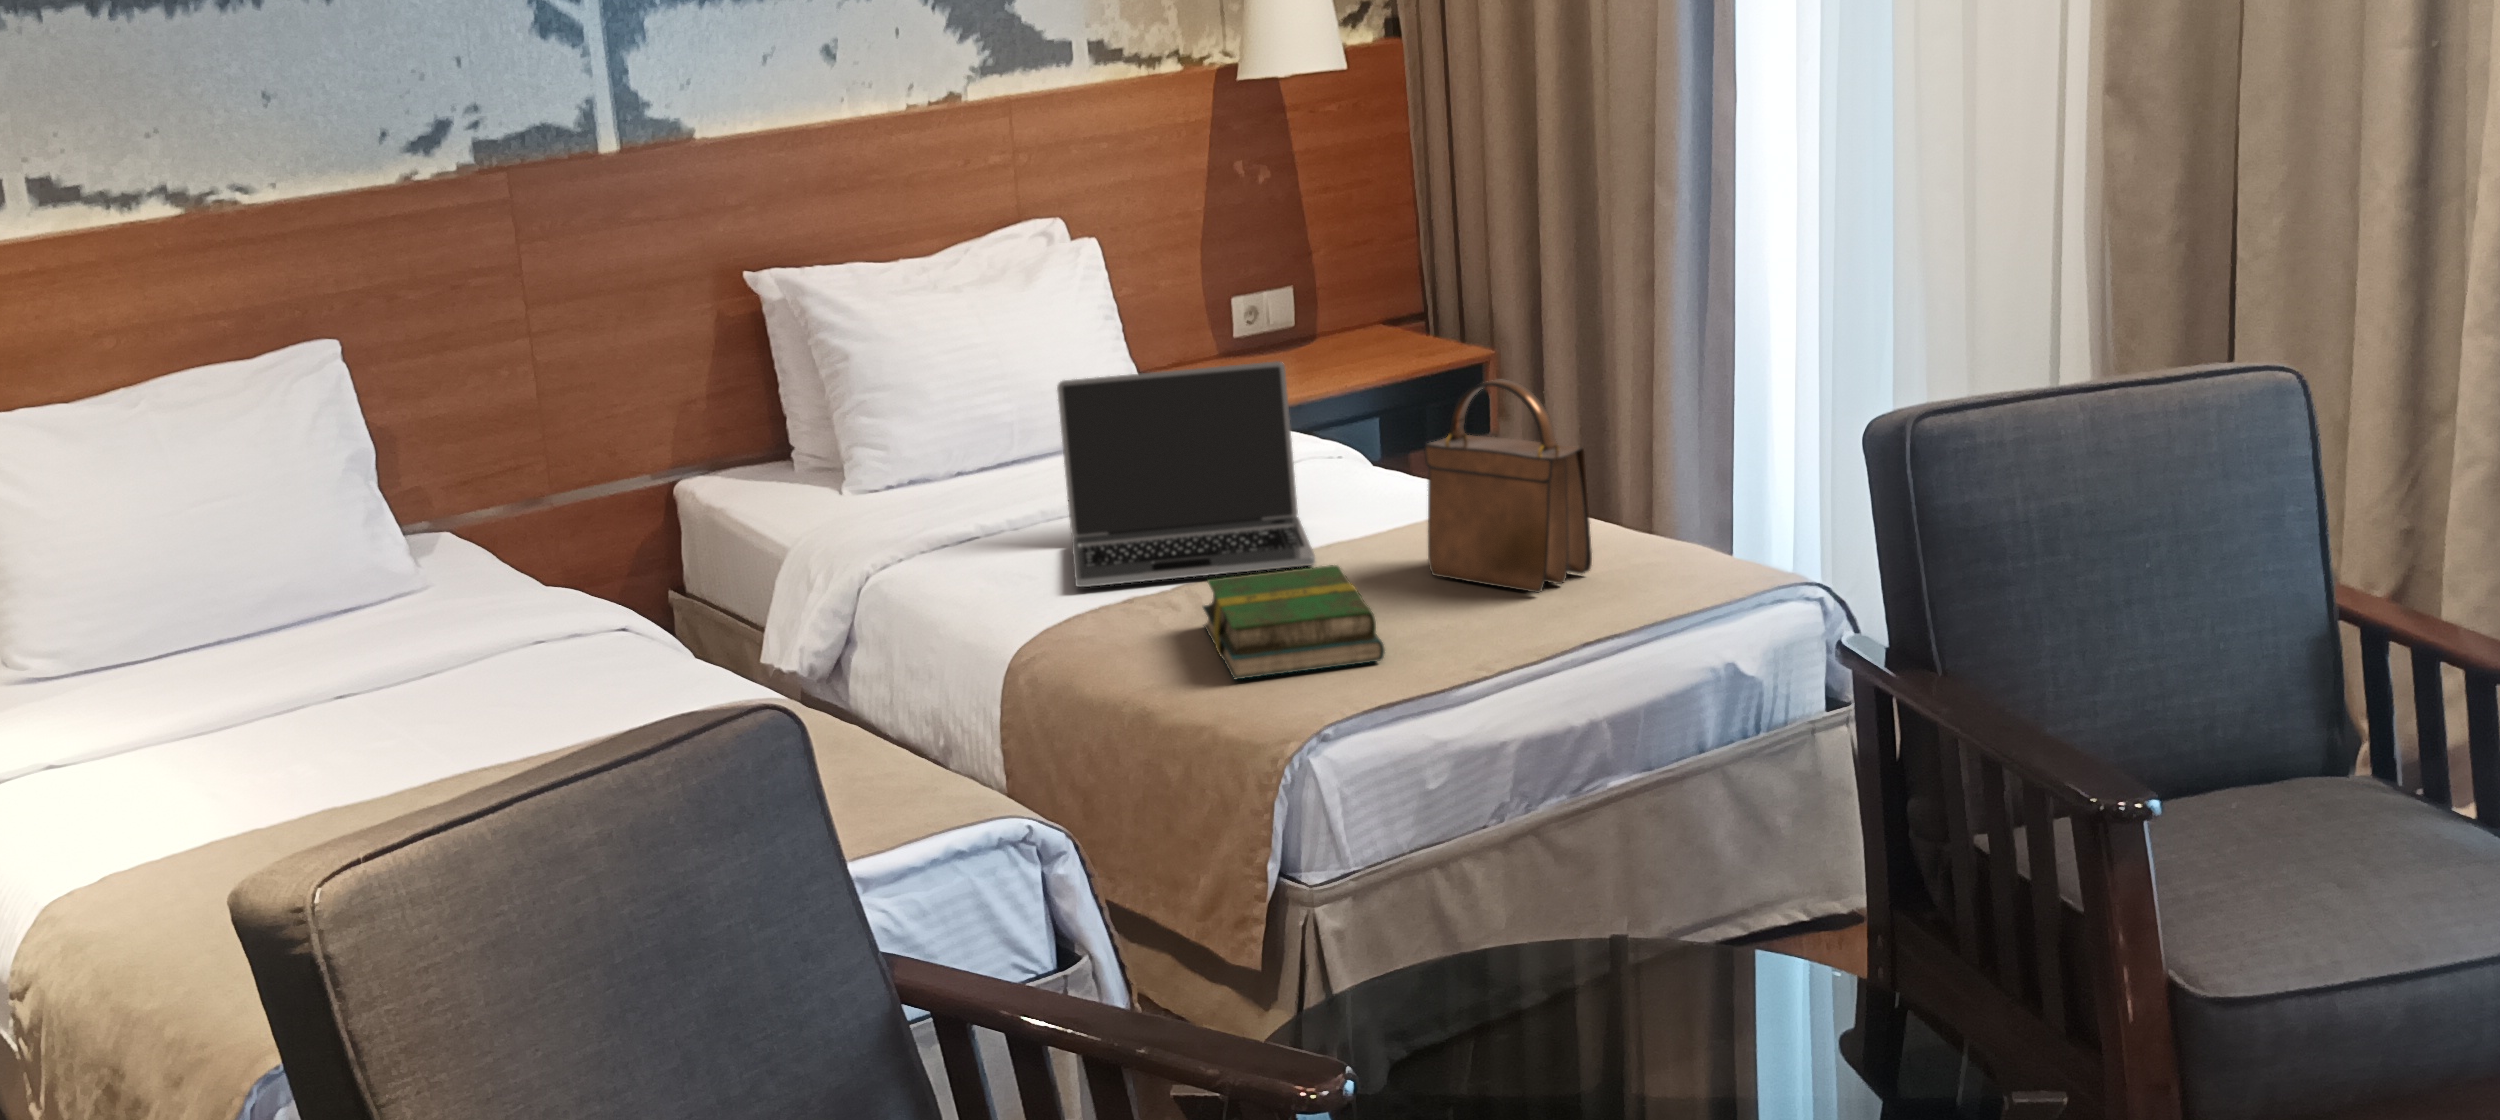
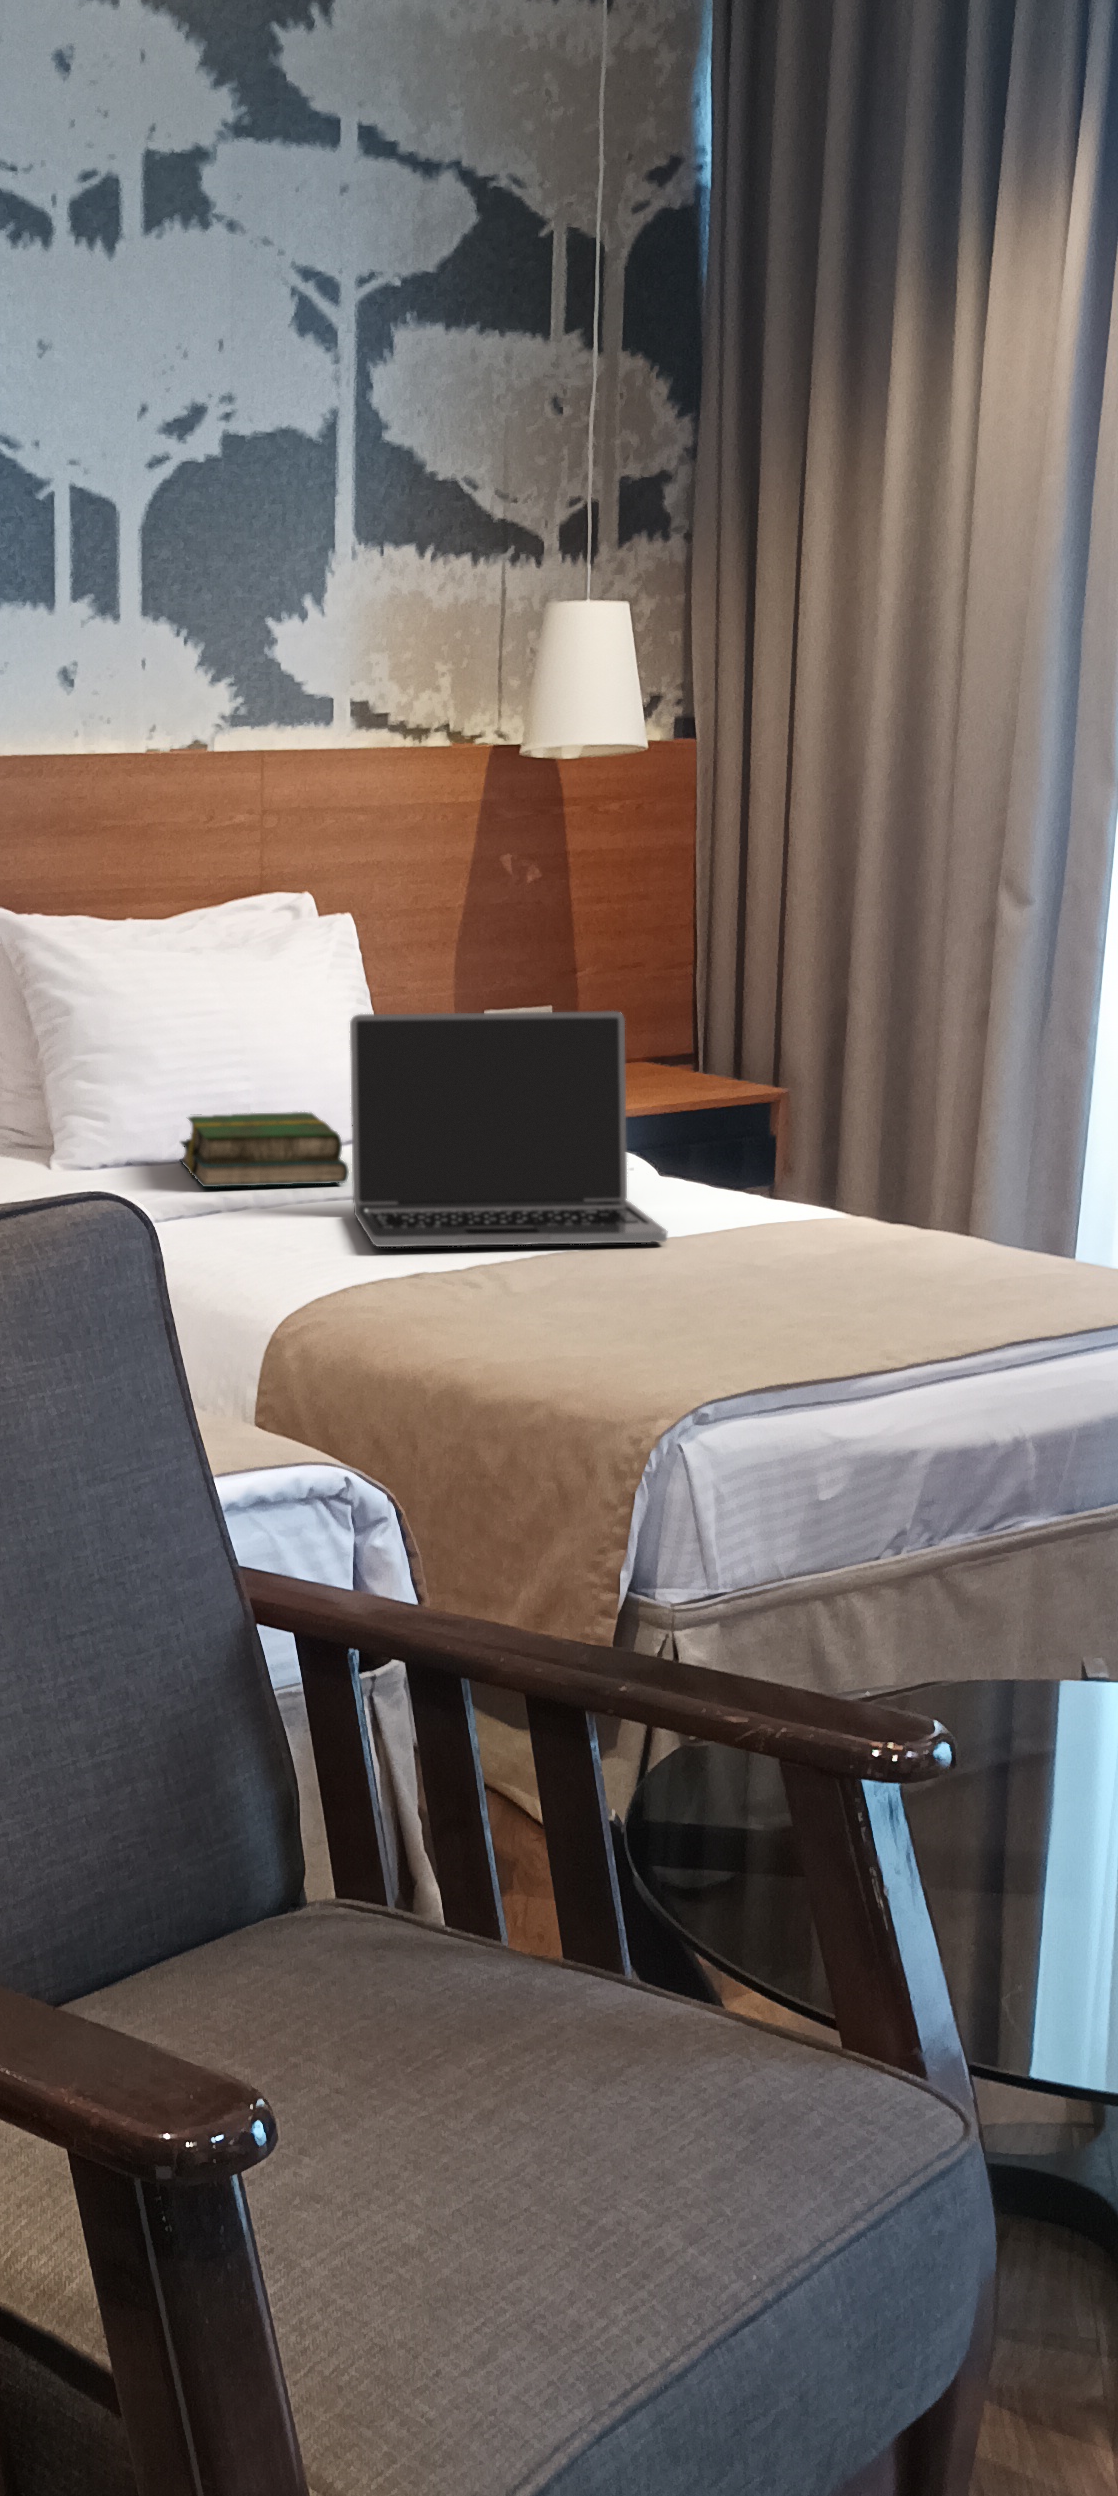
handbag: present [1425,380,1592,593] -> none [818,1015,1036,1278]
book: present [1203,565,1385,679] -> present [181,1112,349,1187]

